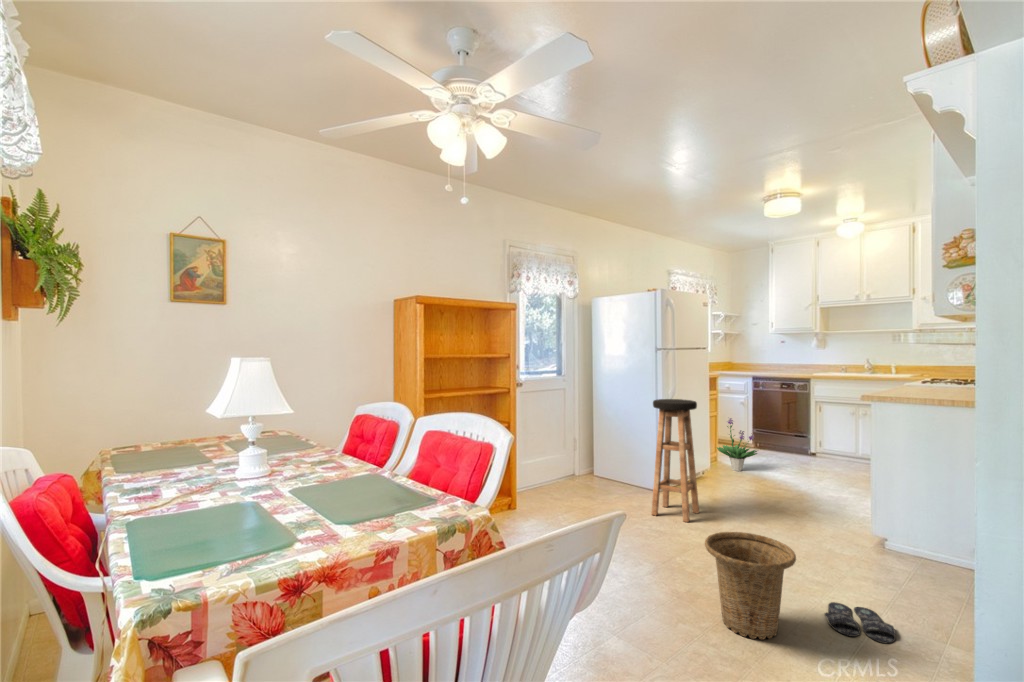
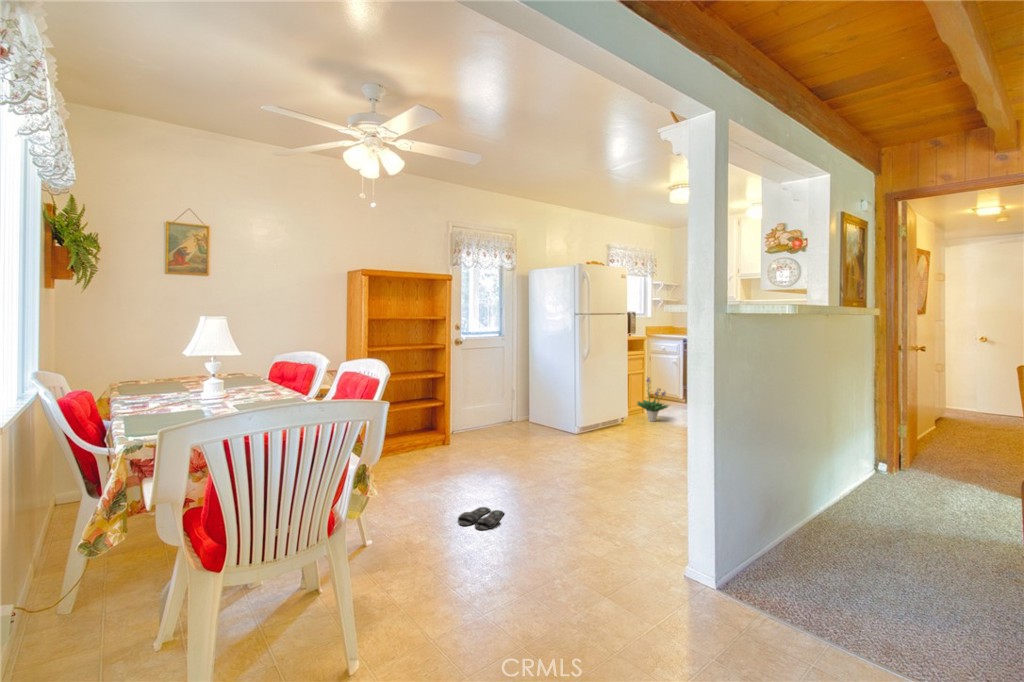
bar stool: present [652,399,699,522] -> none [554,358,593,456]
basket: present [705,532,796,640] -> none [541,454,601,524]
slippers: present [825,602,896,643] -> present [458,507,504,530]

